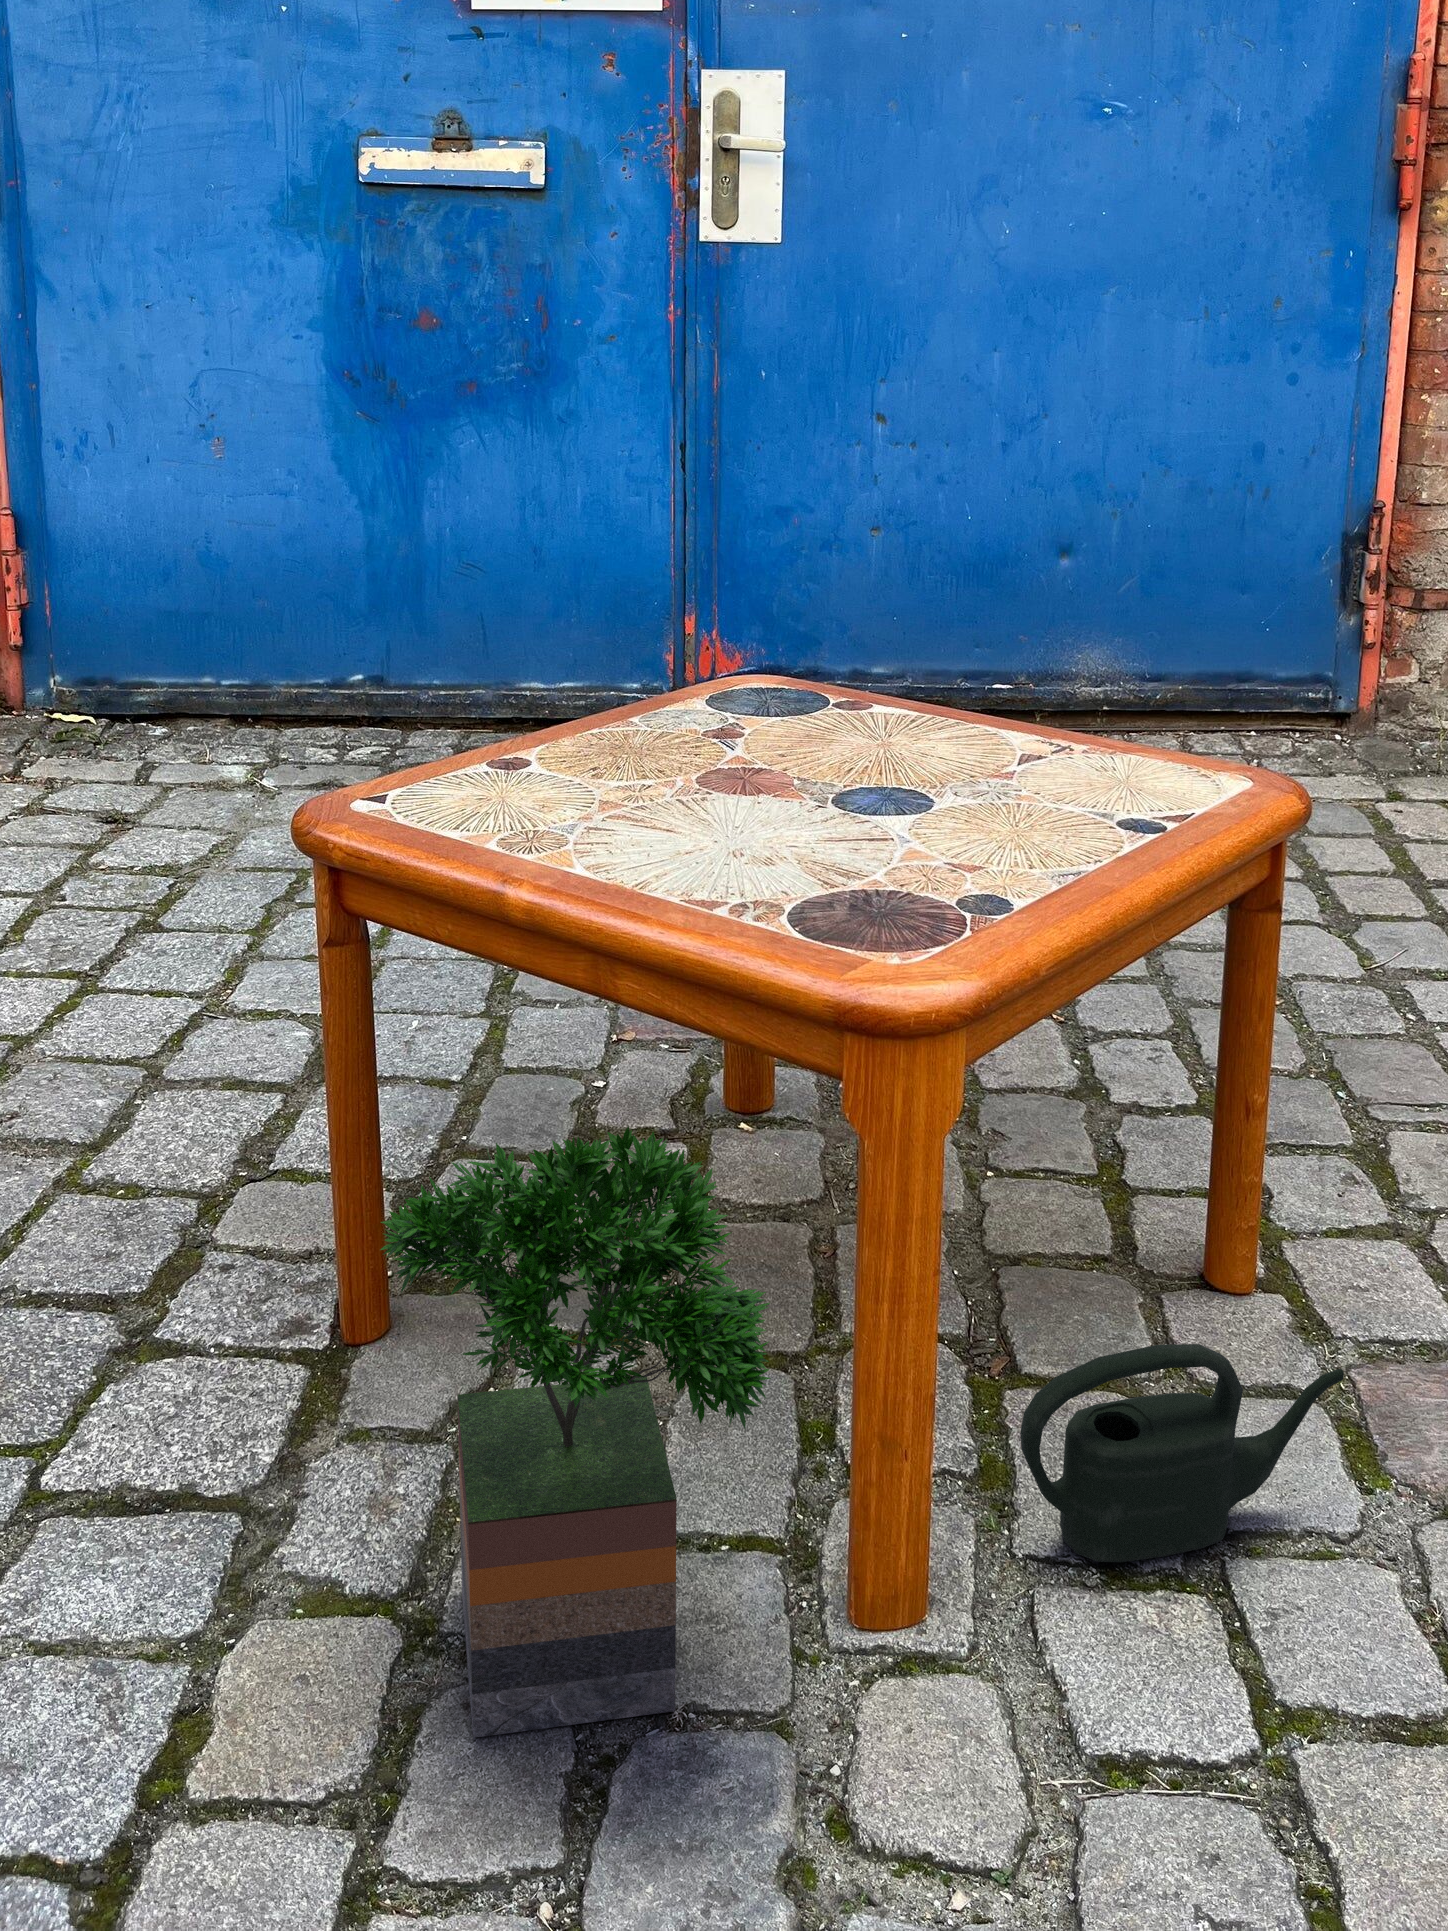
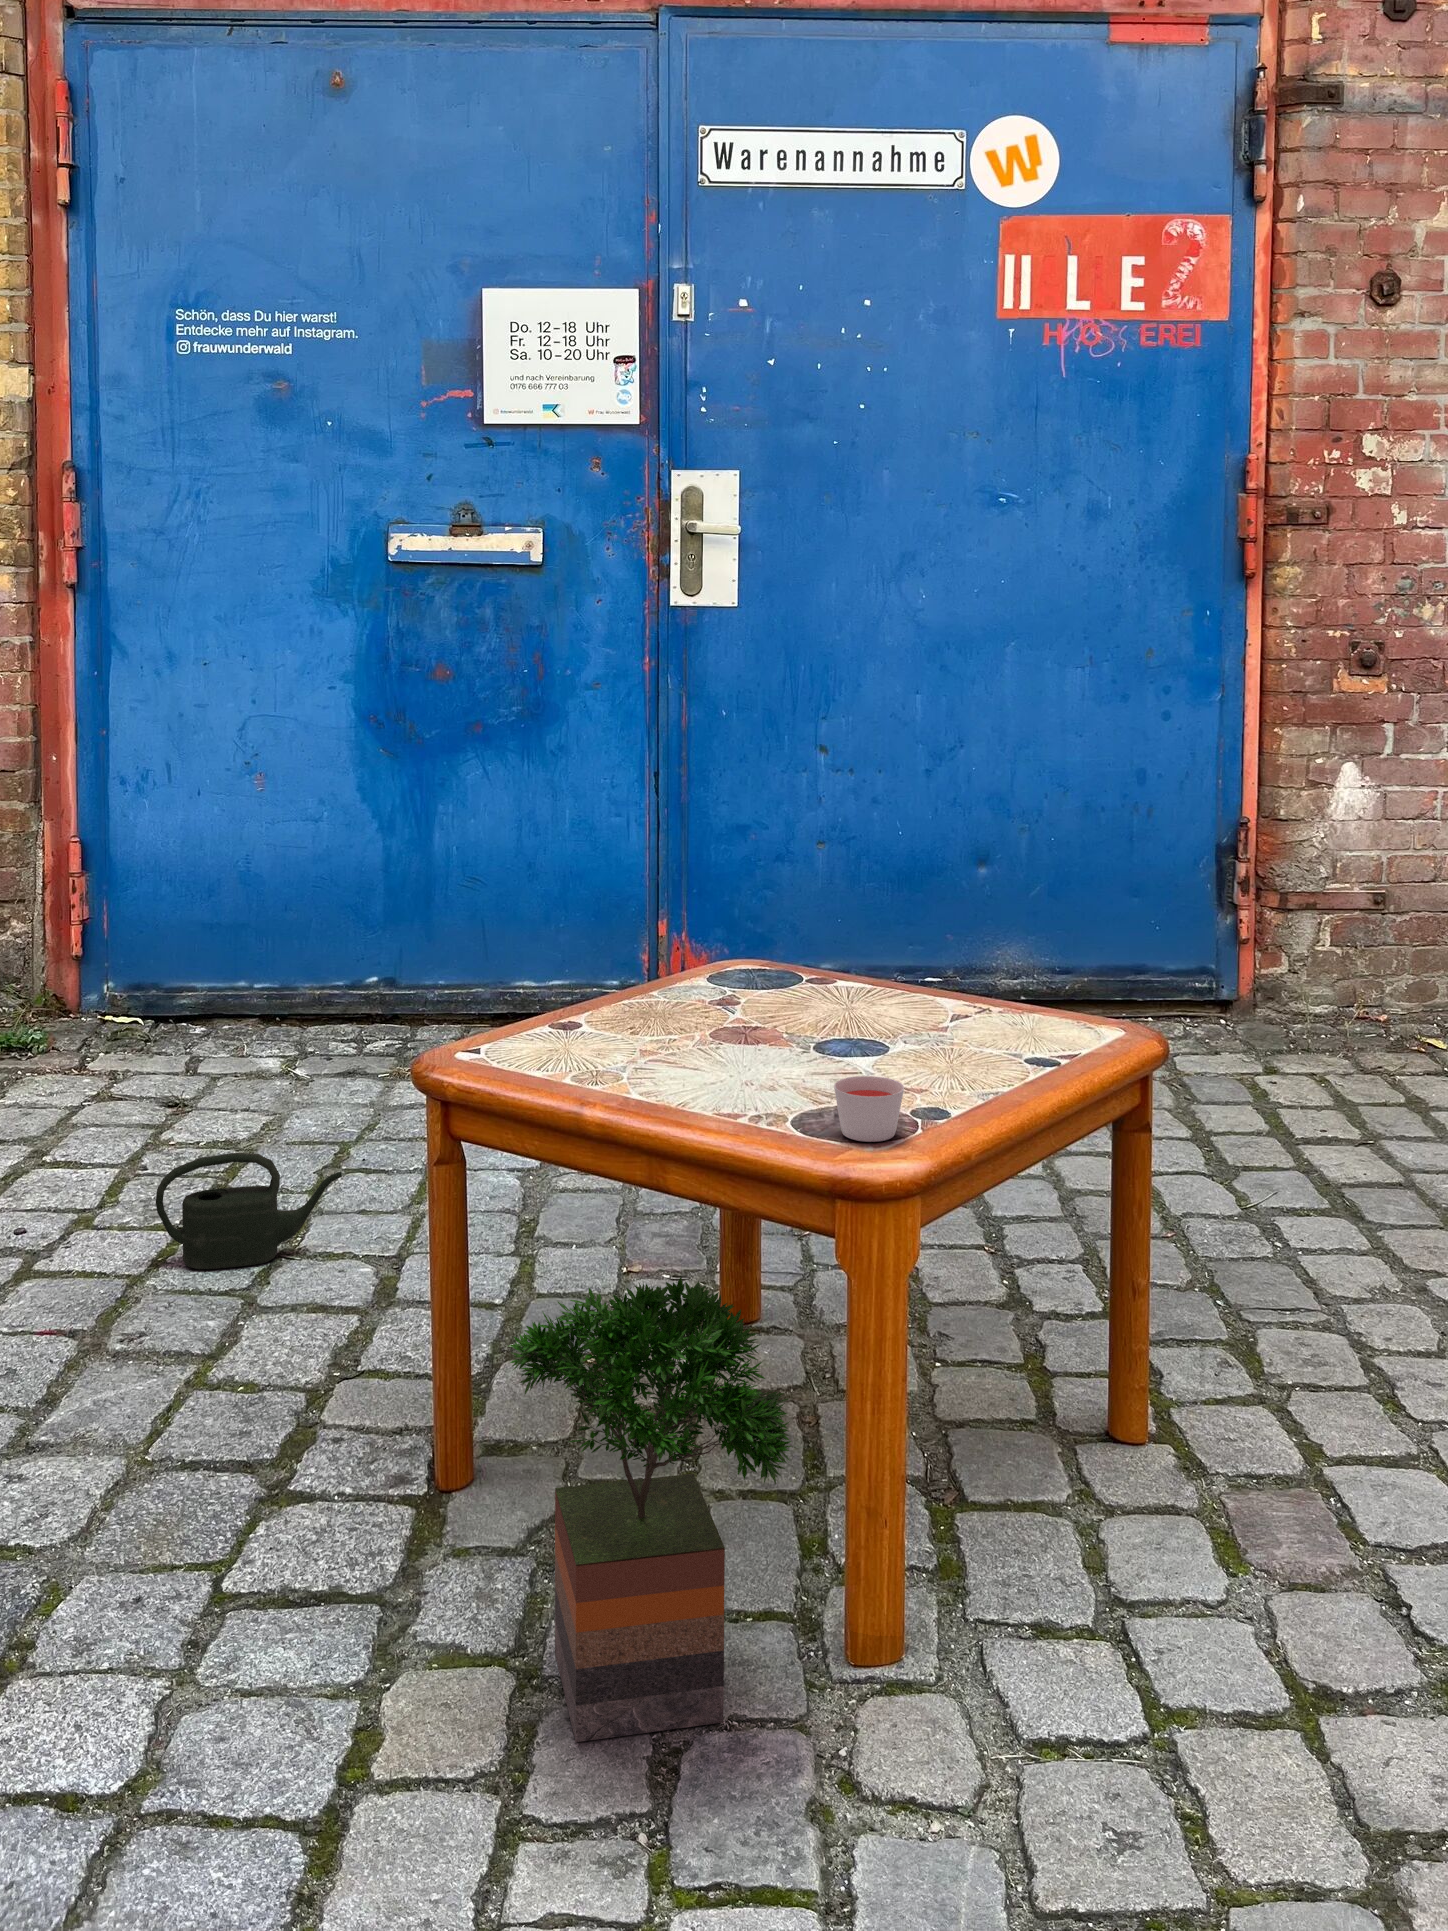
candle: none [845,860,945,955] -> present [834,1076,904,1142]
watering can: present [1020,1344,1344,1562] -> present [156,1153,342,1269]

